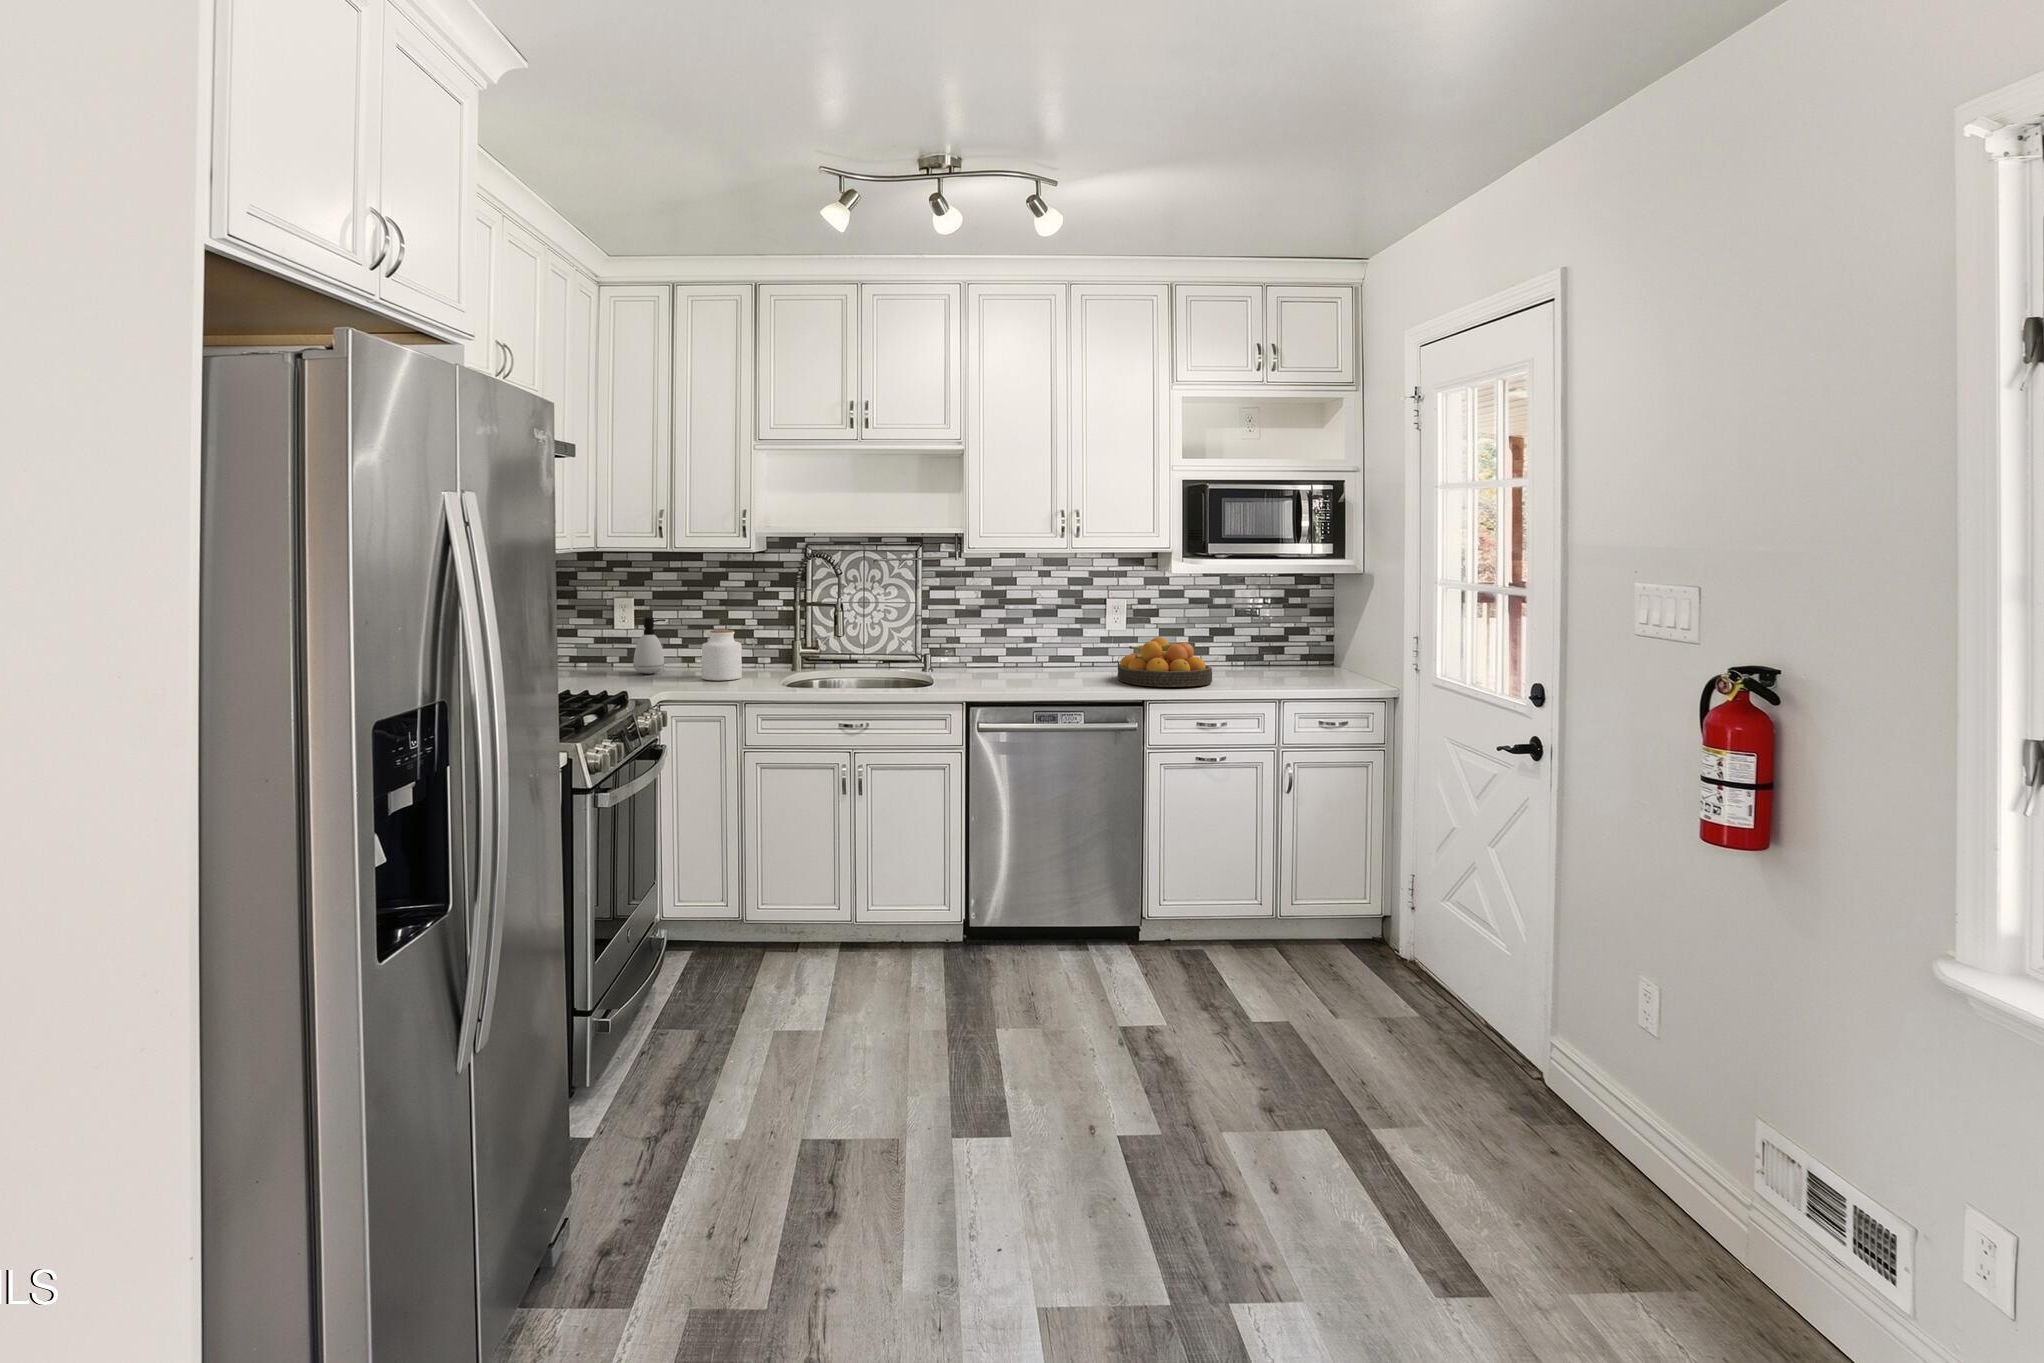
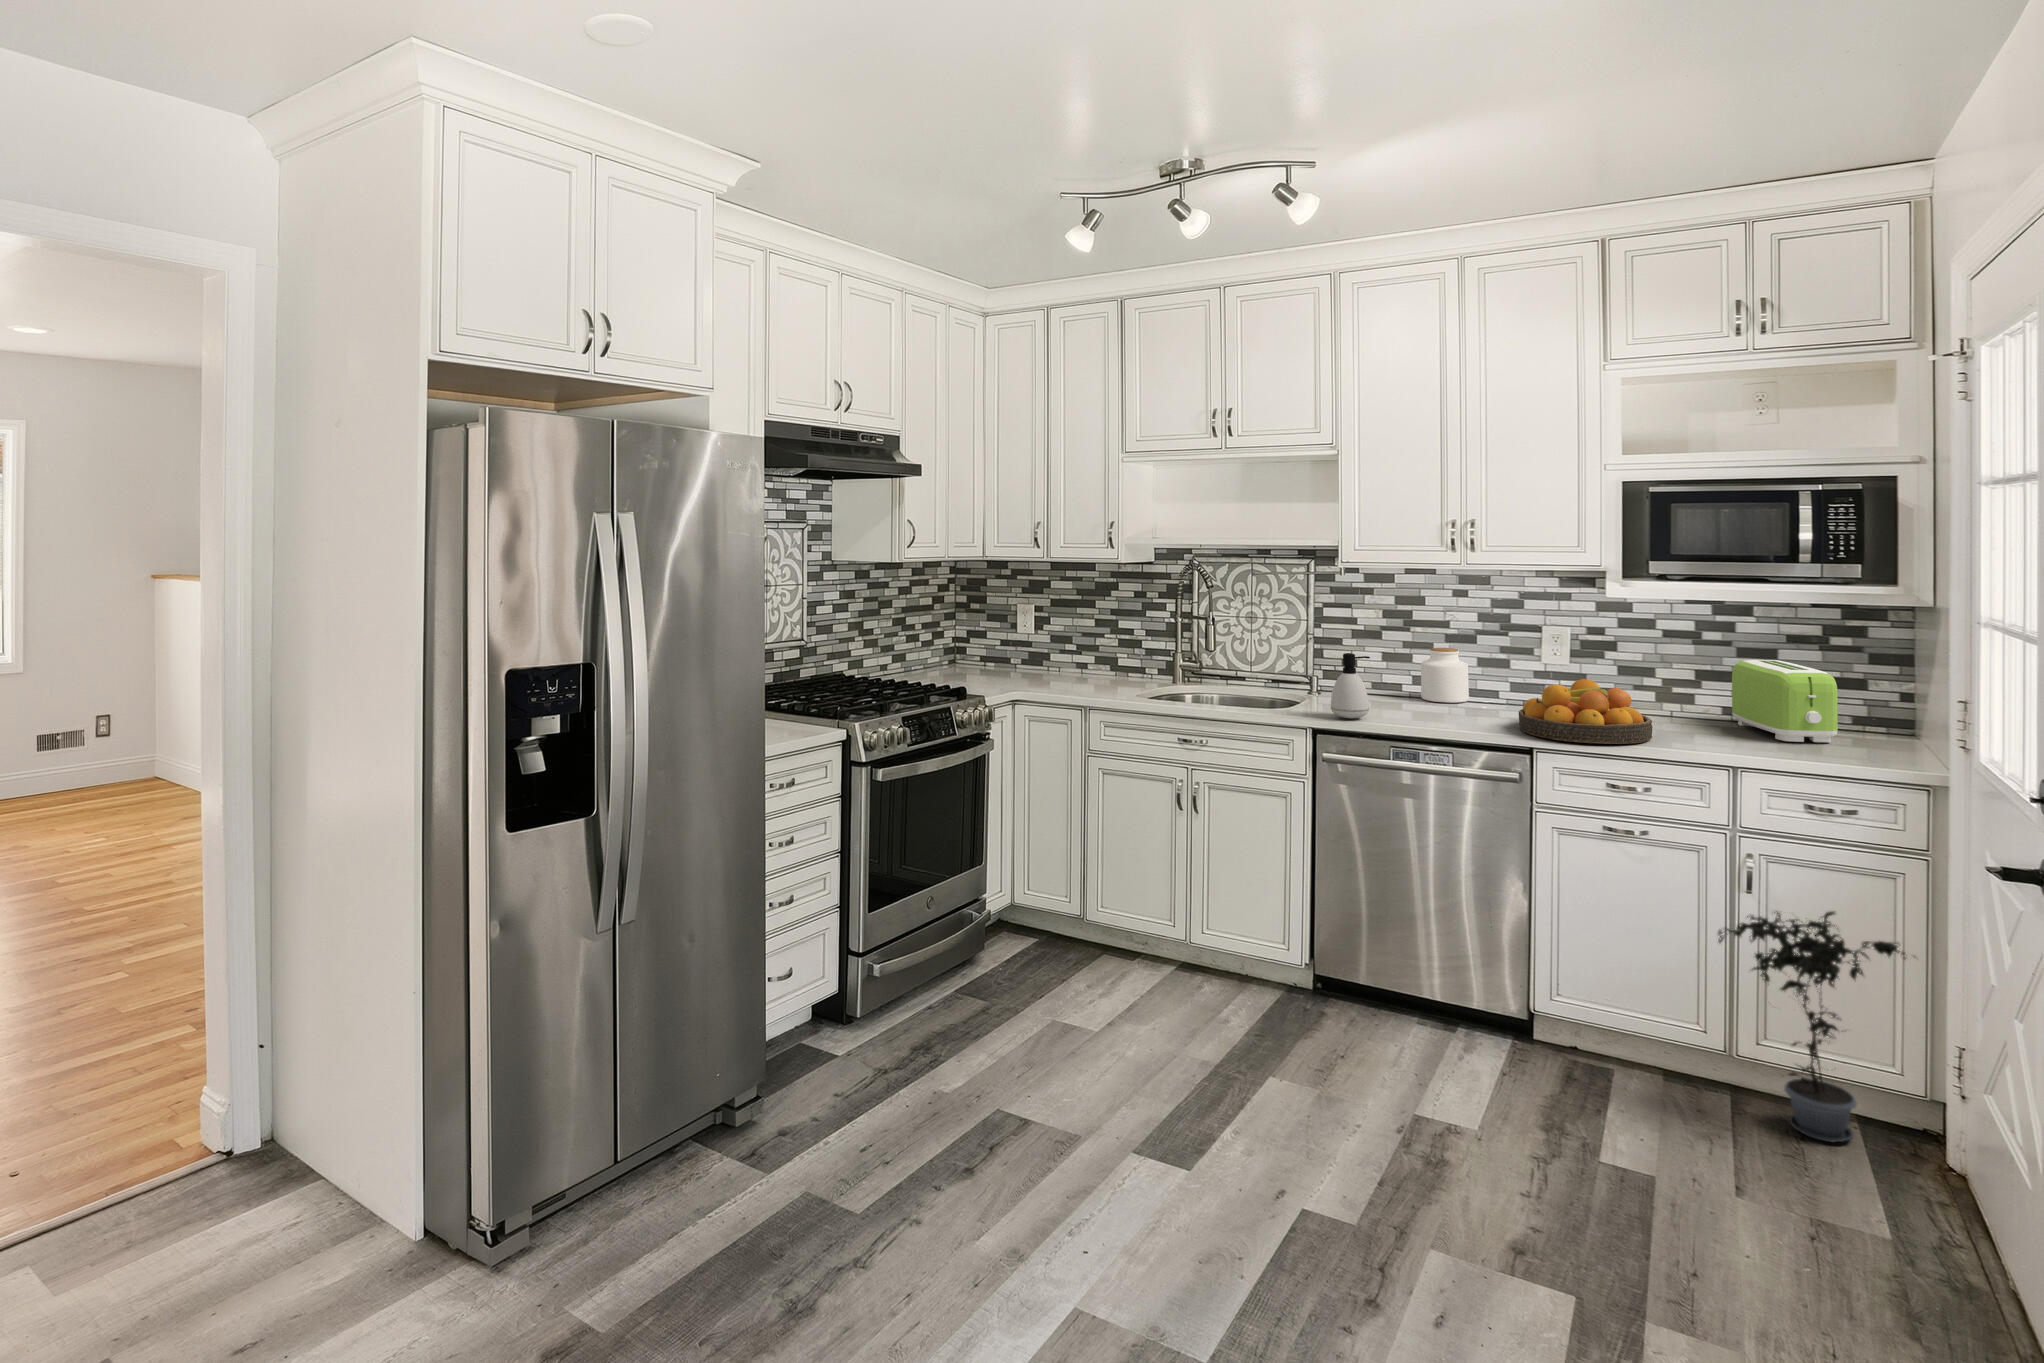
soap dispenser: present [633,617,665,674] -> present [1331,653,1370,718]
toaster: none [1232,617,1309,675] -> present [1732,660,1838,742]
jar: present [702,630,742,680] -> present [1421,648,1469,703]
potted plant: none [1295,793,1403,970] -> present [1718,911,1905,1142]

